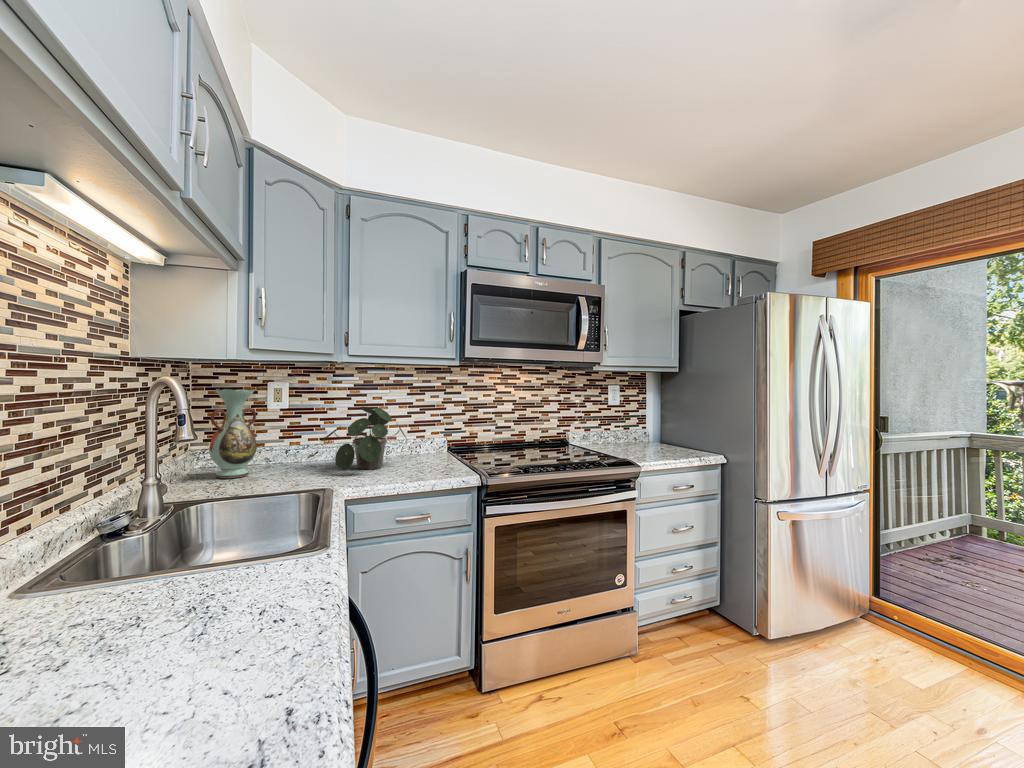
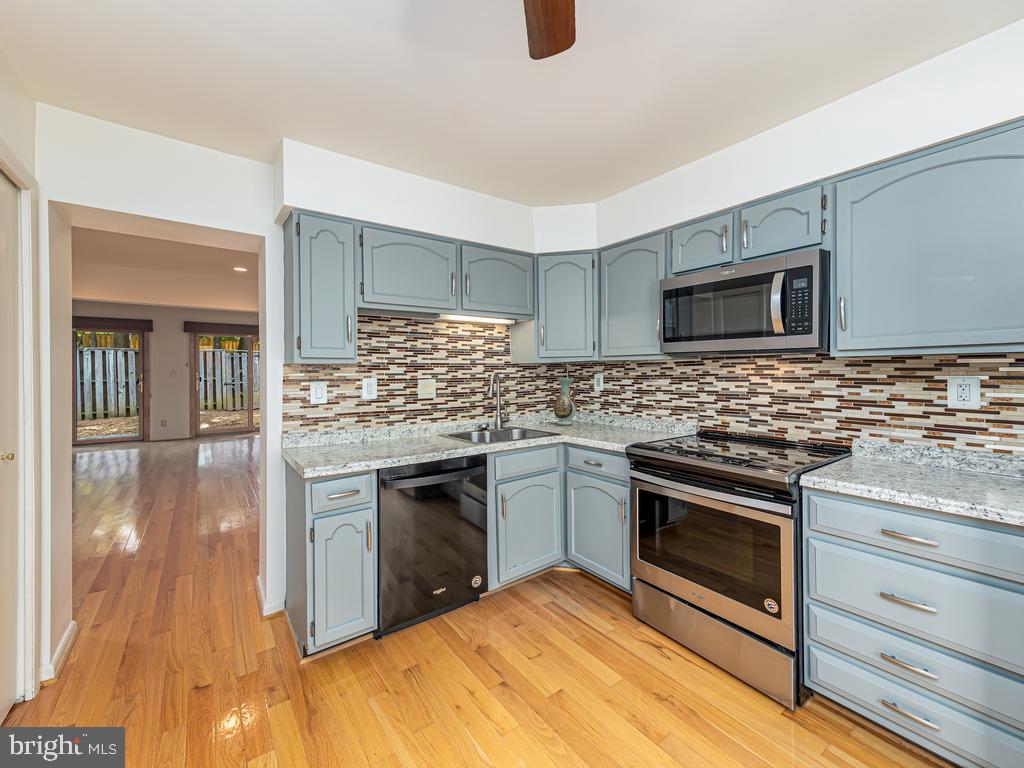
potted plant: present [321,407,407,470] -> none [588,391,641,434]

